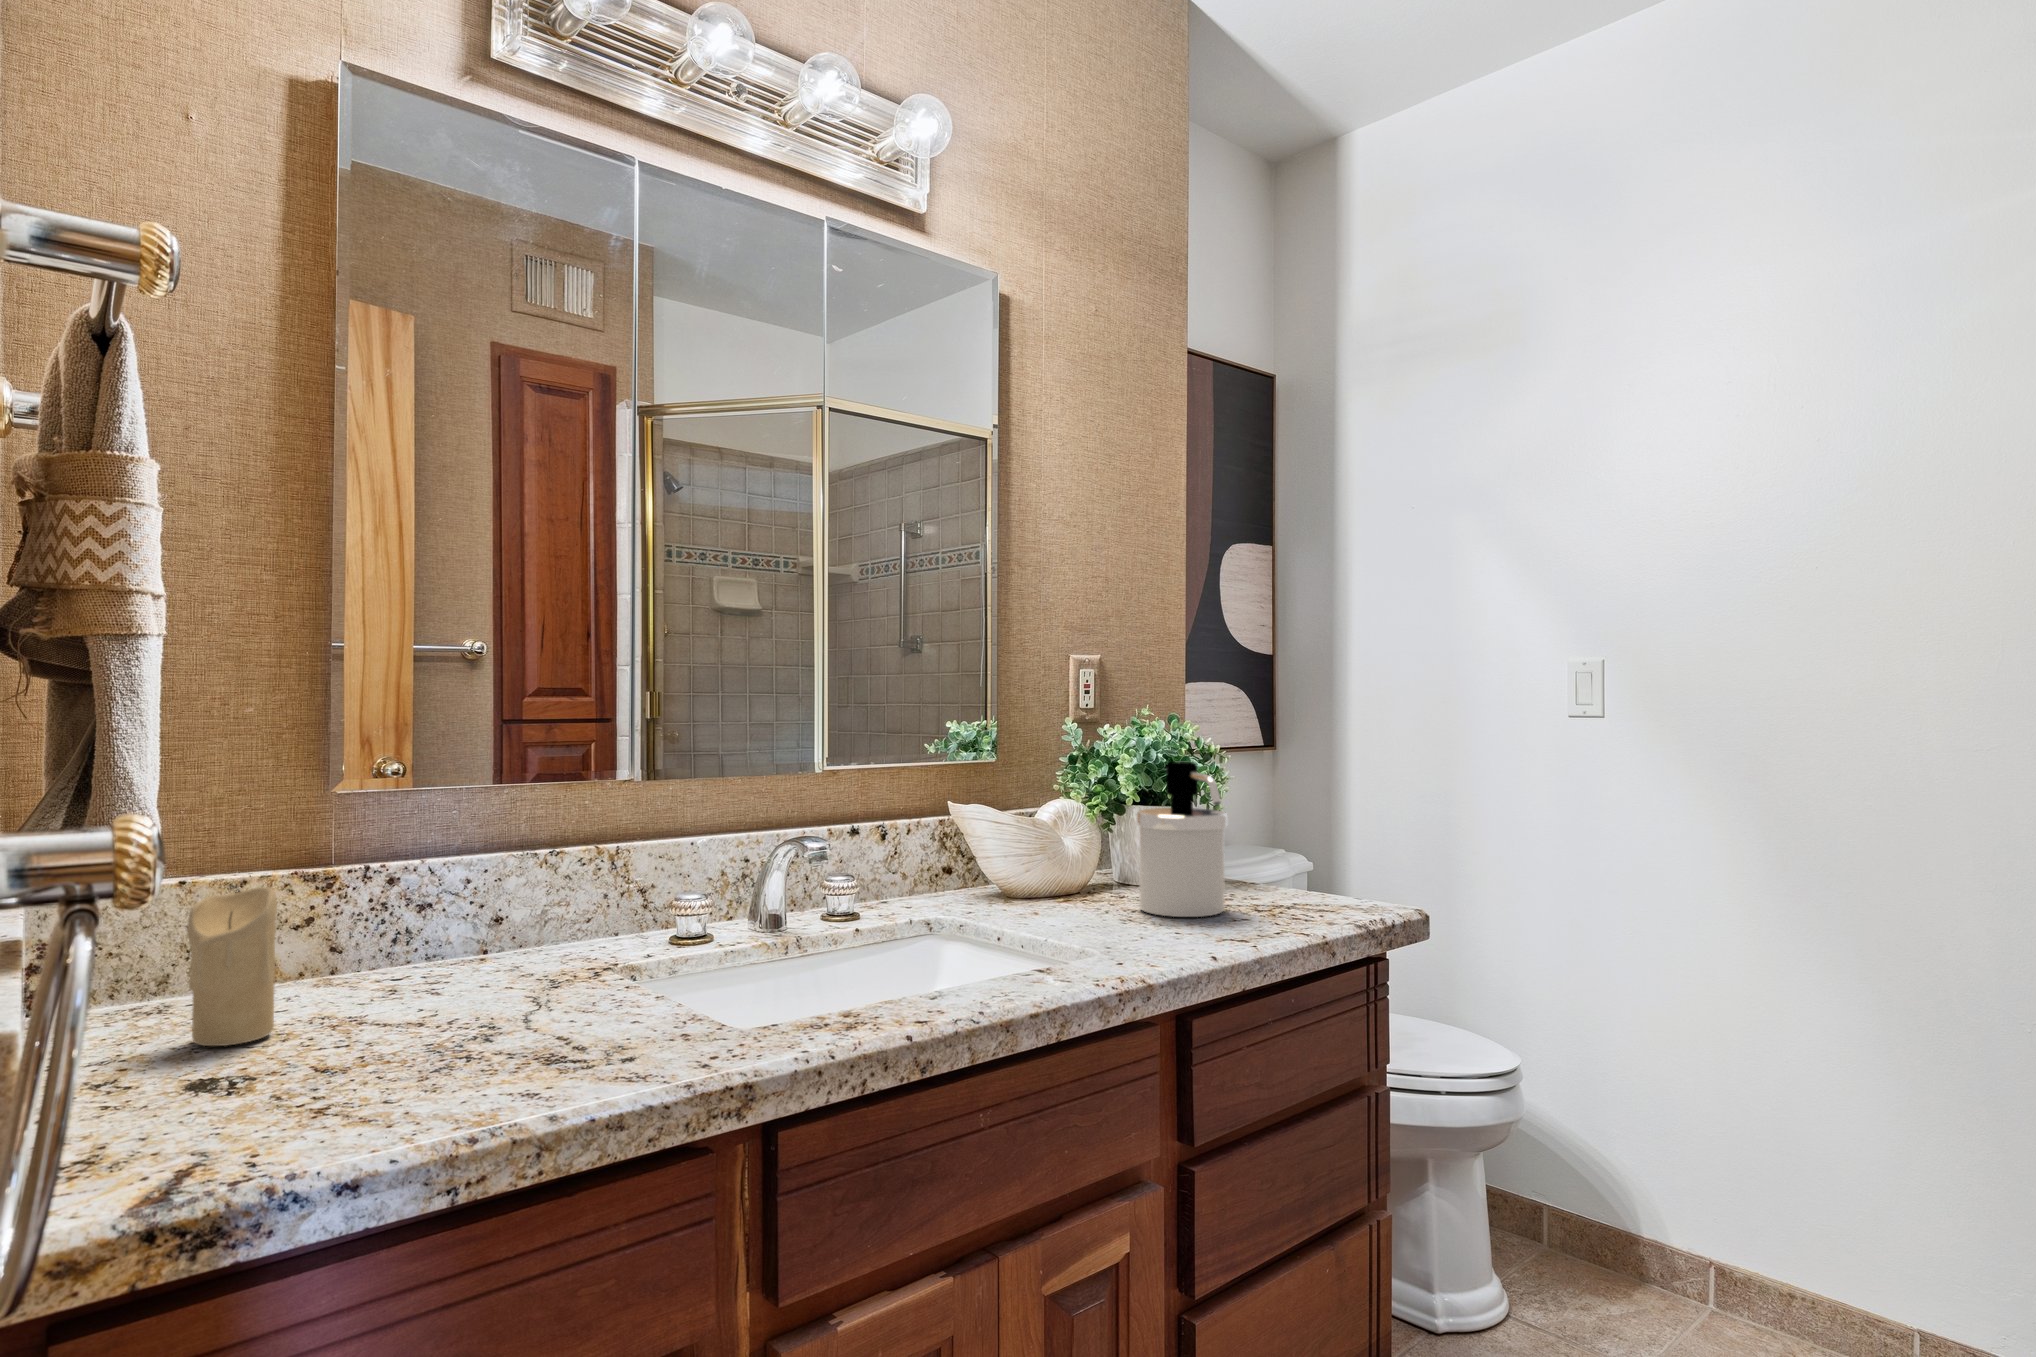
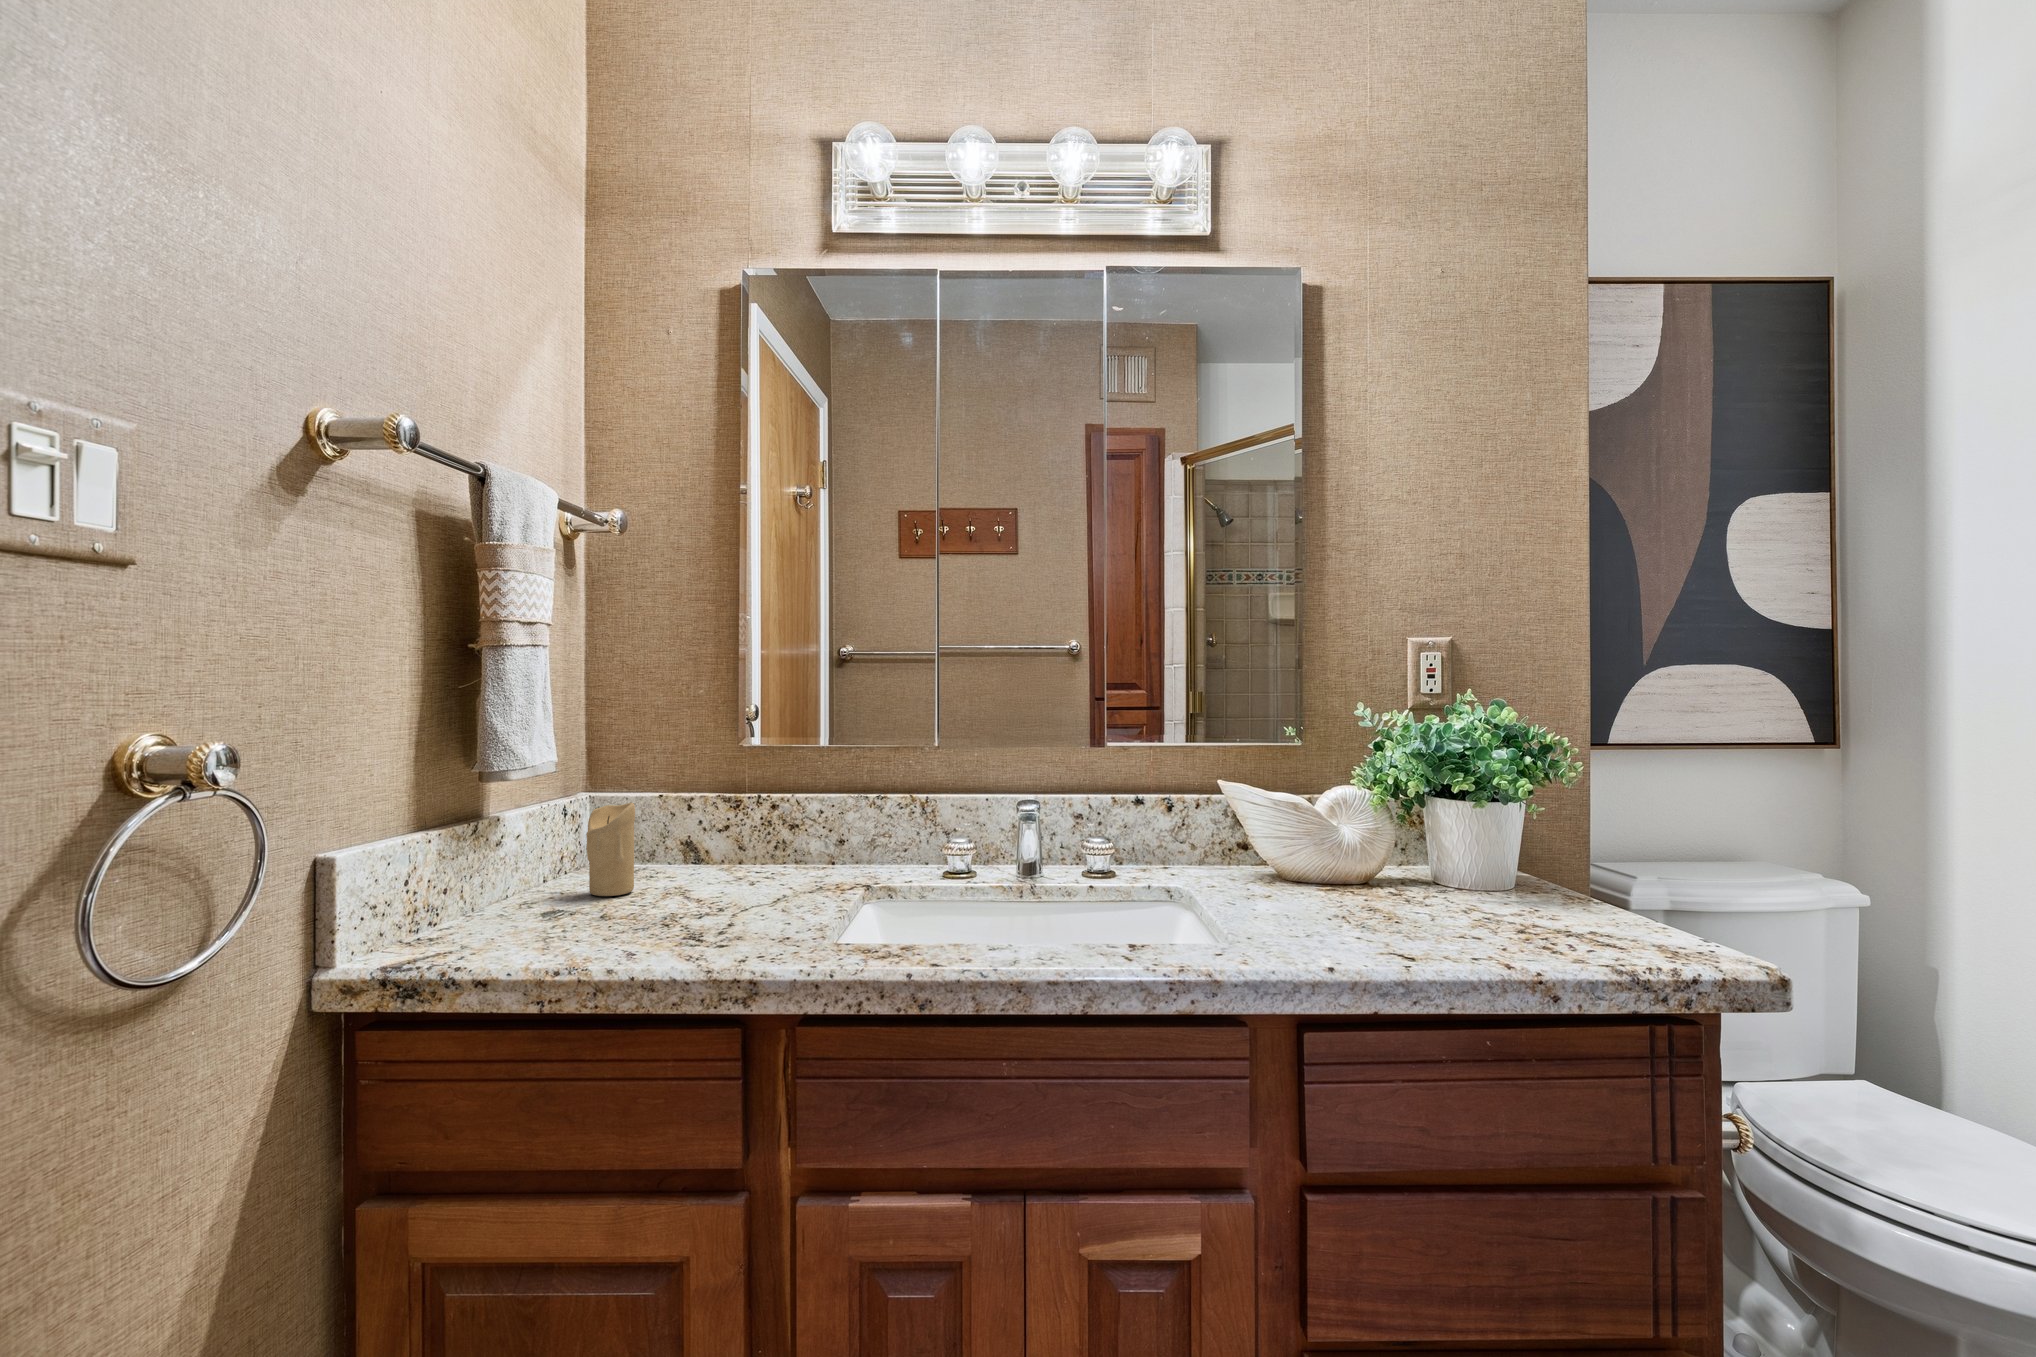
soap dispenser: present [1136,762,1228,917] -> none [1367,758,1470,925]

